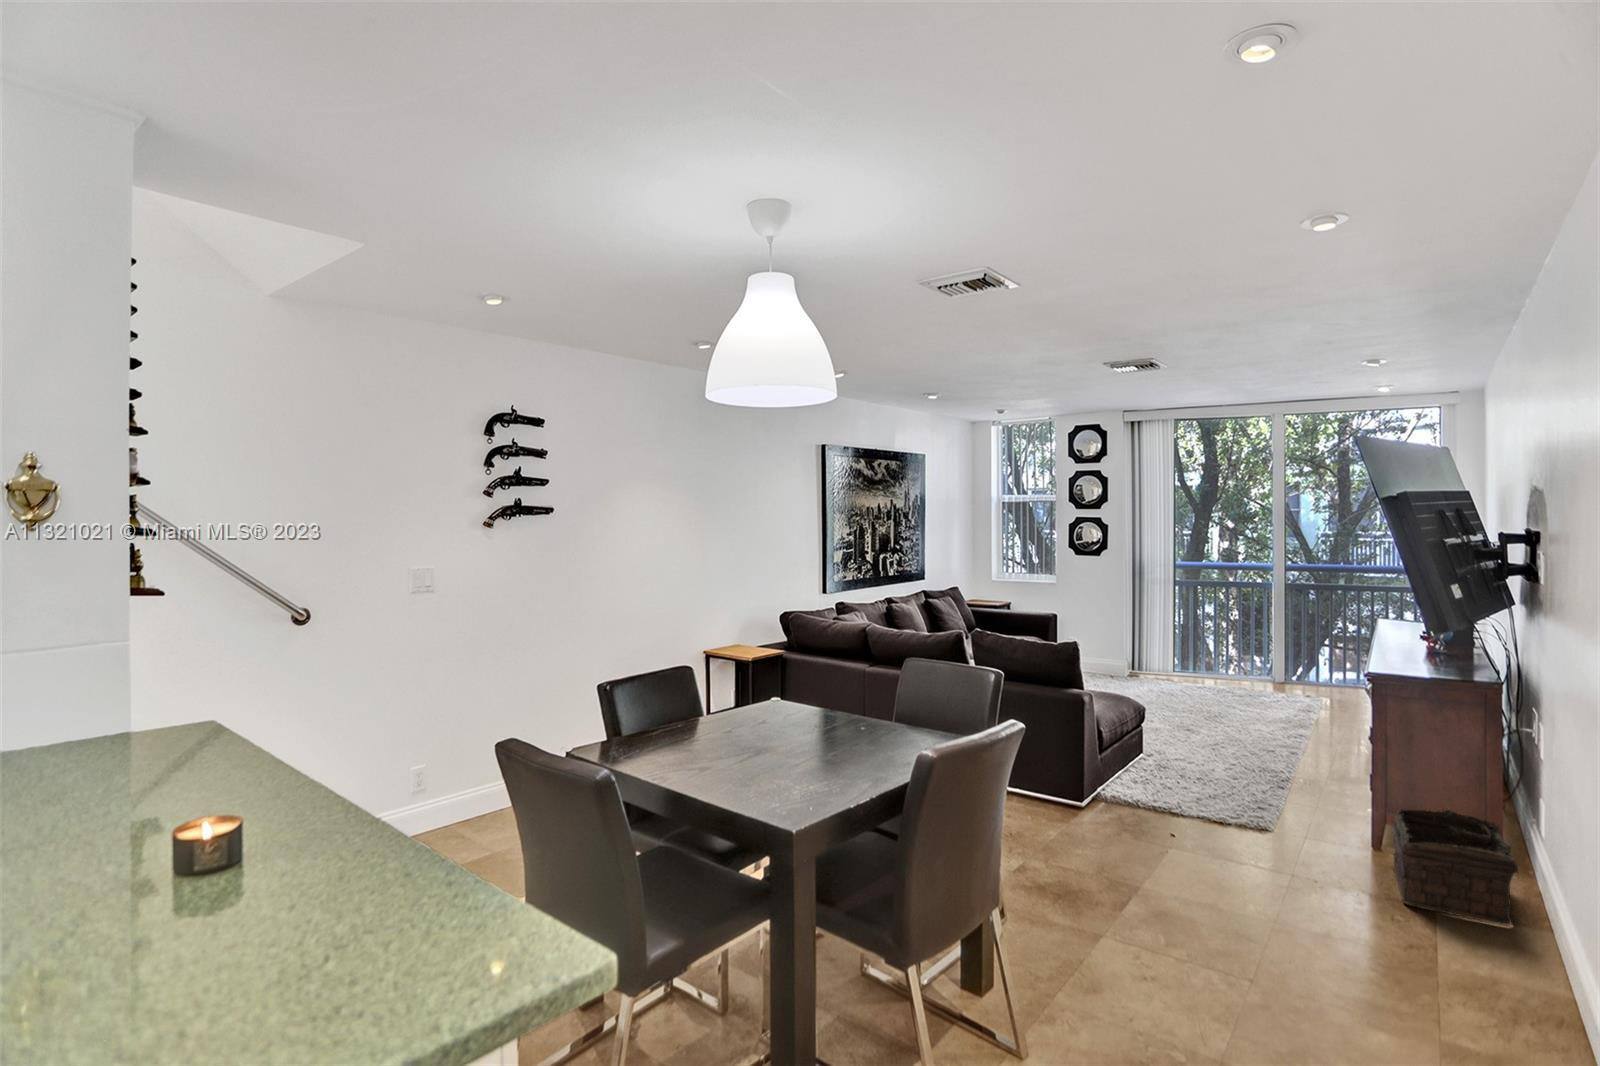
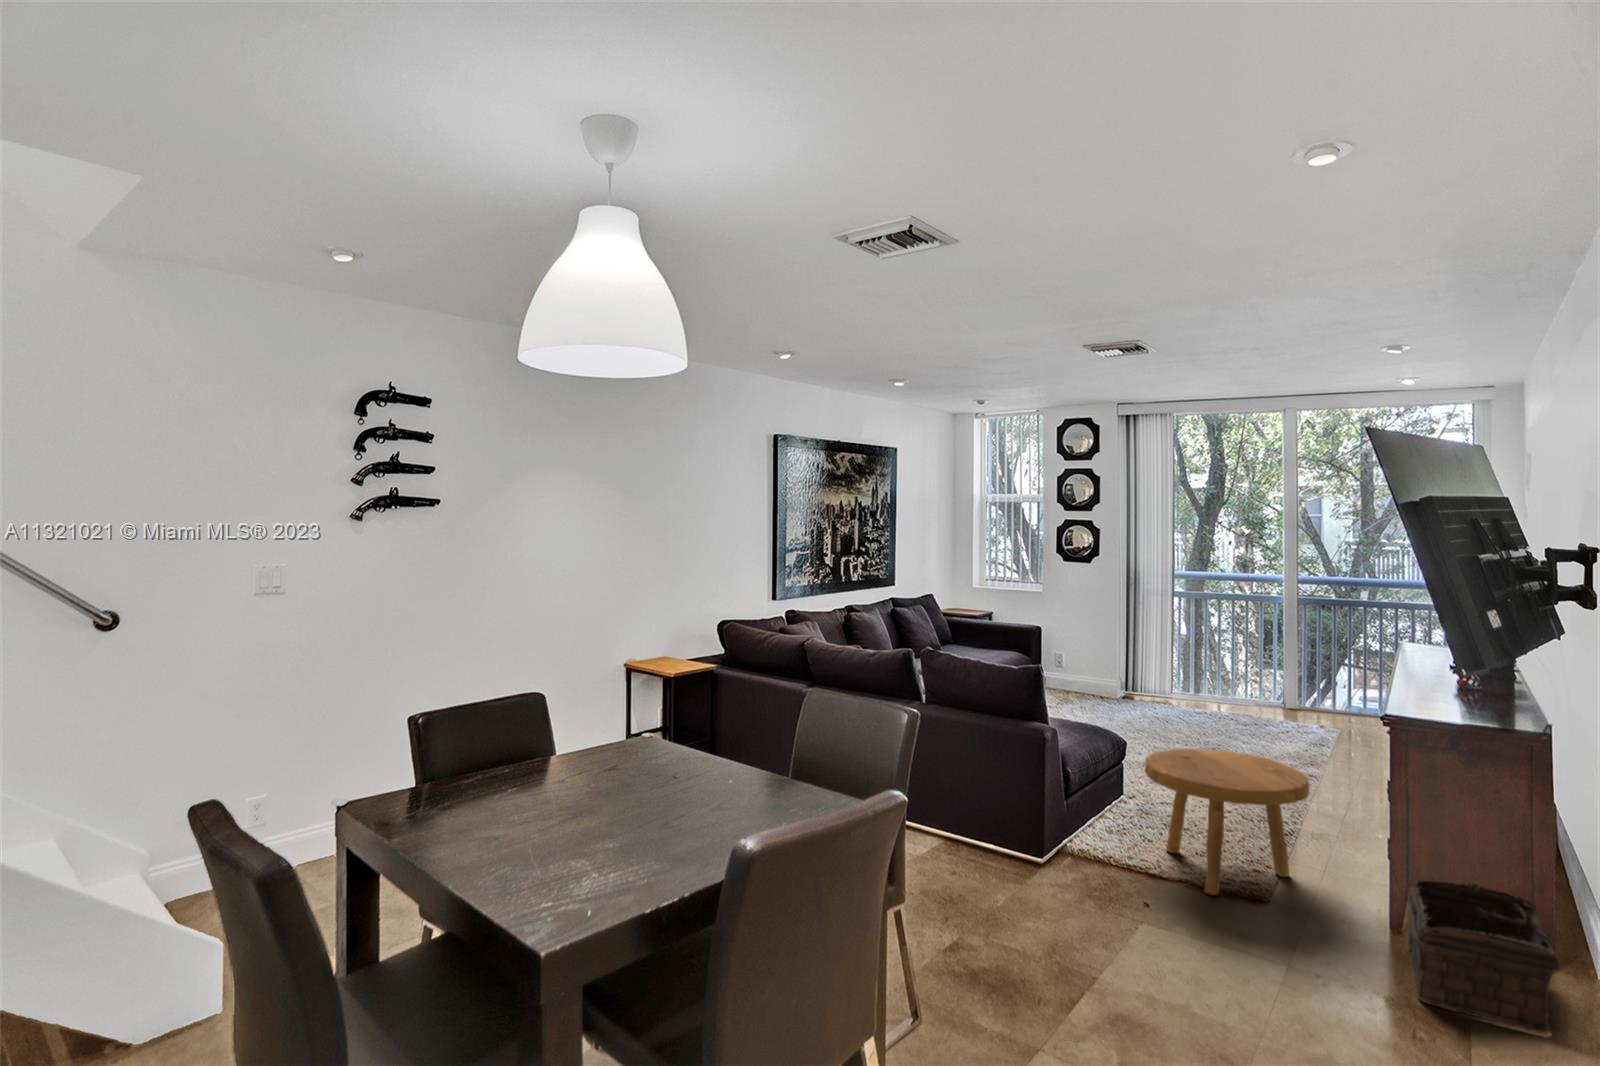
footstool: none [1164,710,1306,830] -> present [1145,749,1309,895]

